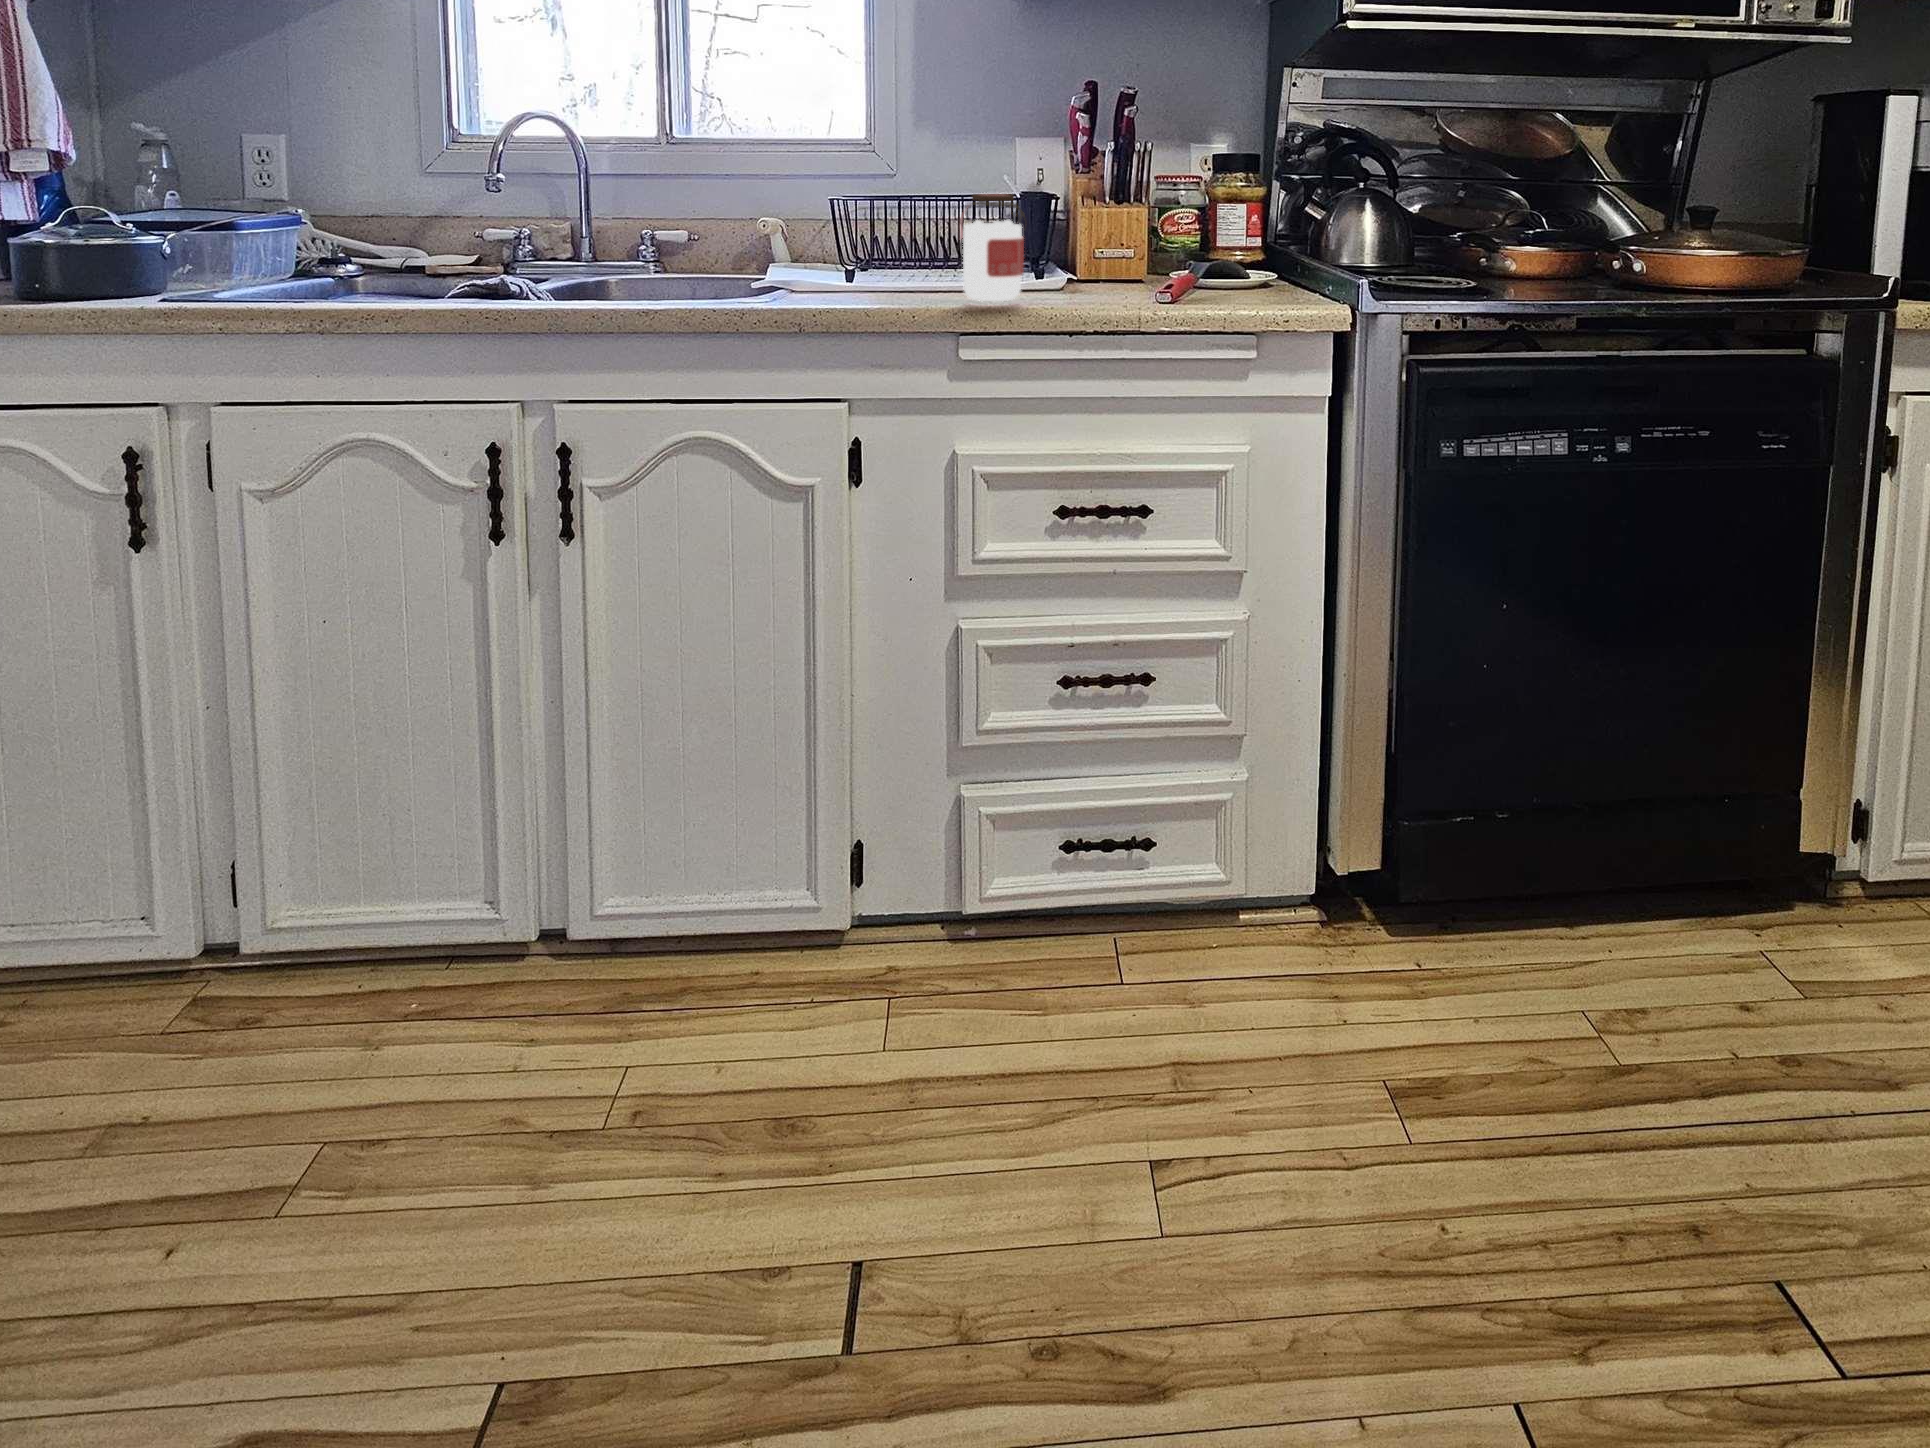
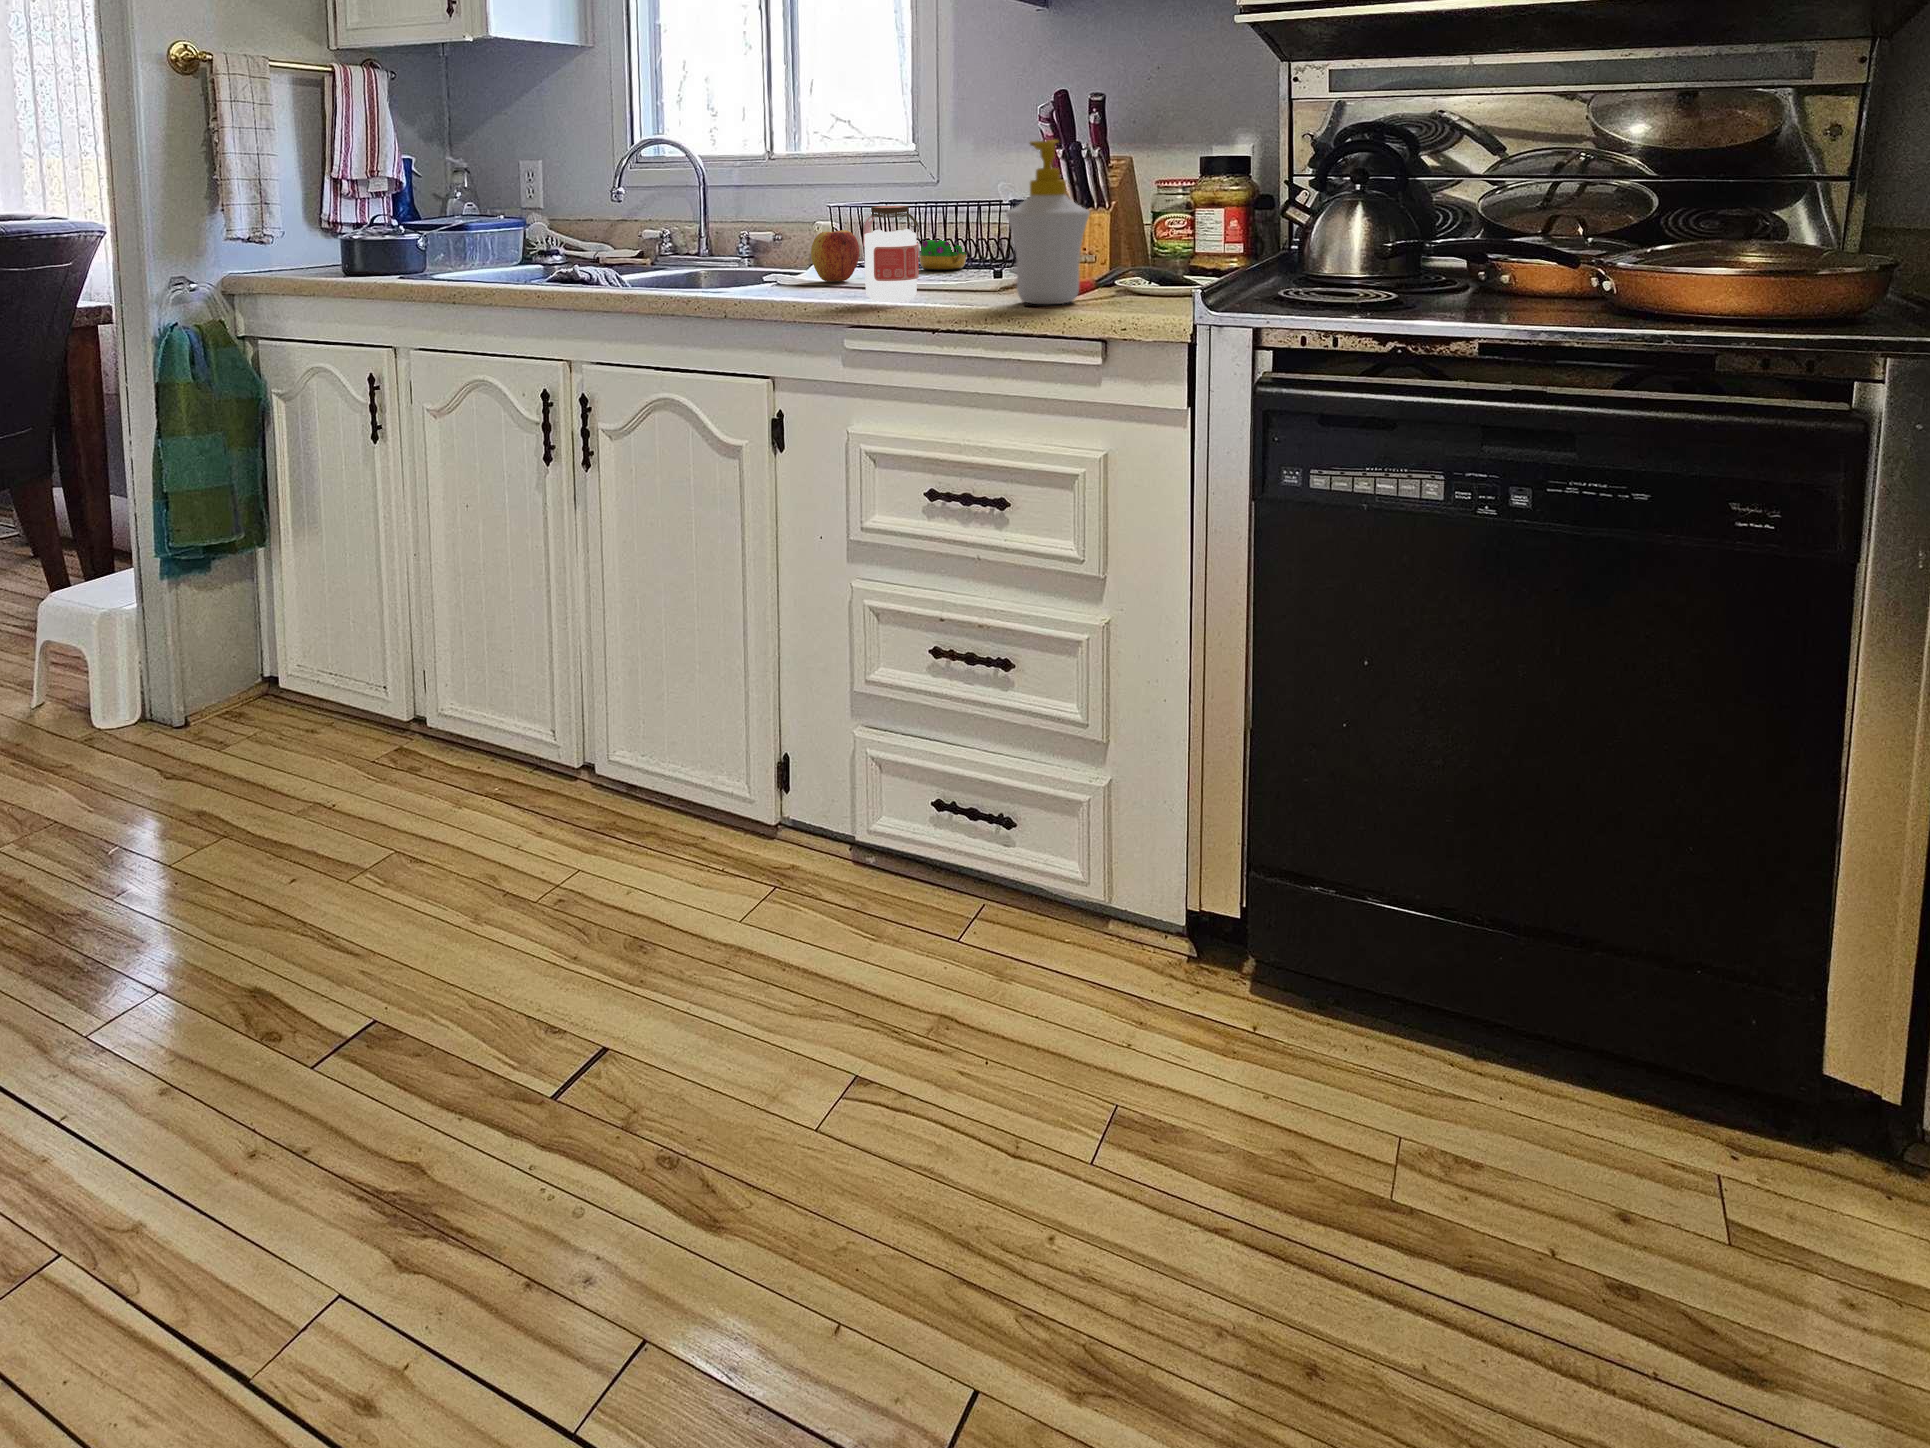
soap bottle: none [1116,127,1203,298] -> present [1006,140,1090,304]
apple: none [802,222,859,284] -> present [811,228,859,281]
mug: none [877,235,936,271] -> present [919,240,966,271]

